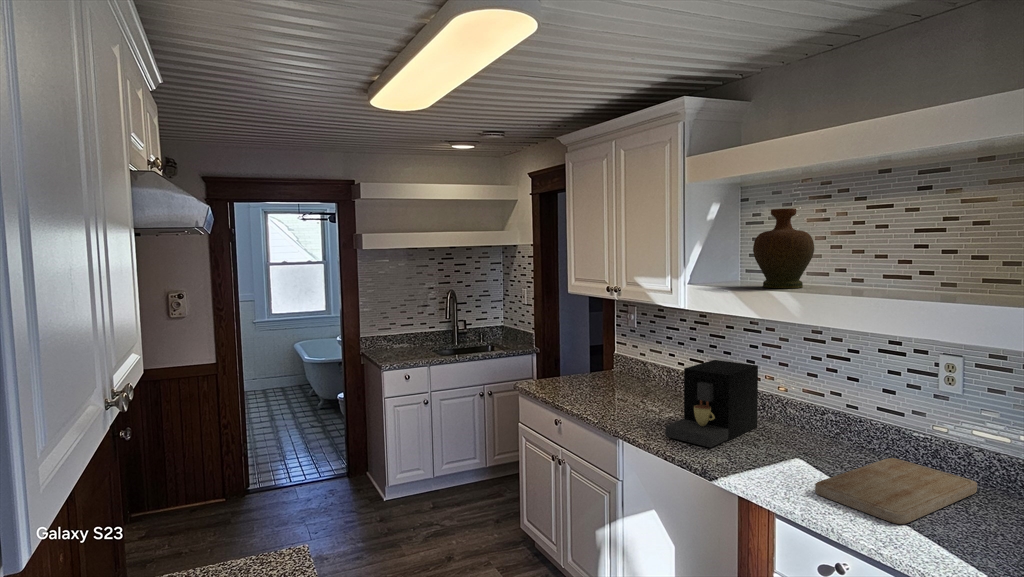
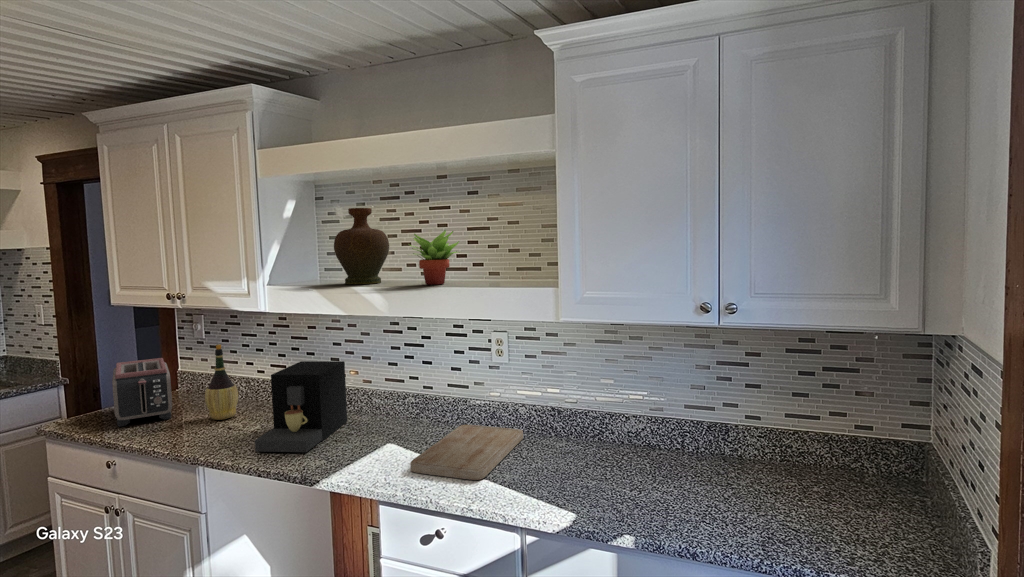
succulent plant: none [831,231,901,294] -> present [410,230,460,285]
wine bottle: none [630,335,658,402] -> present [205,344,238,420]
toaster: none [564,341,606,394] -> present [112,358,172,427]

